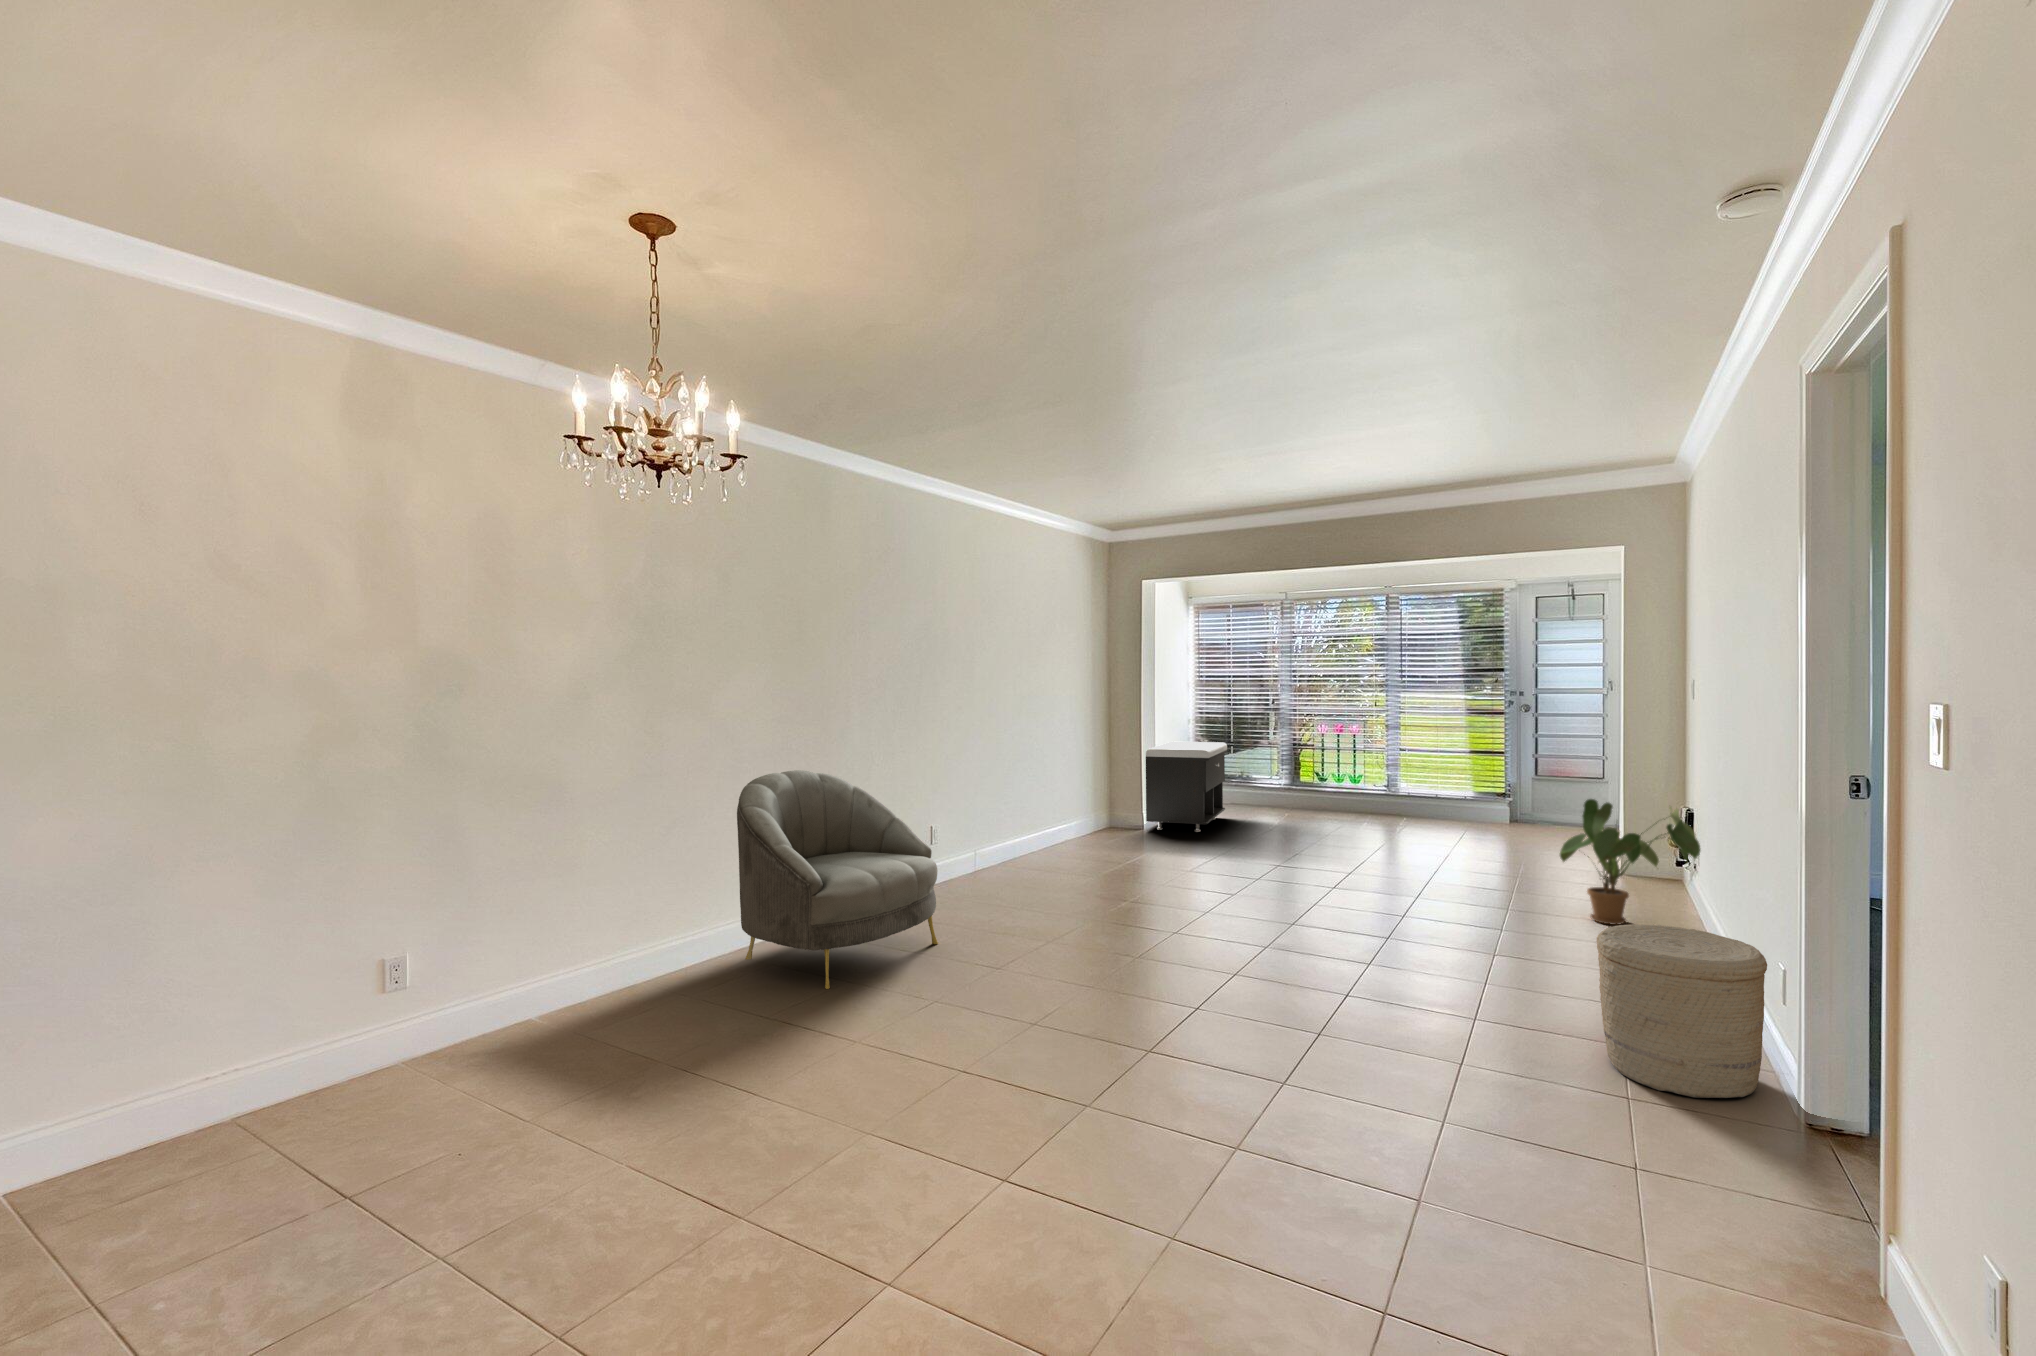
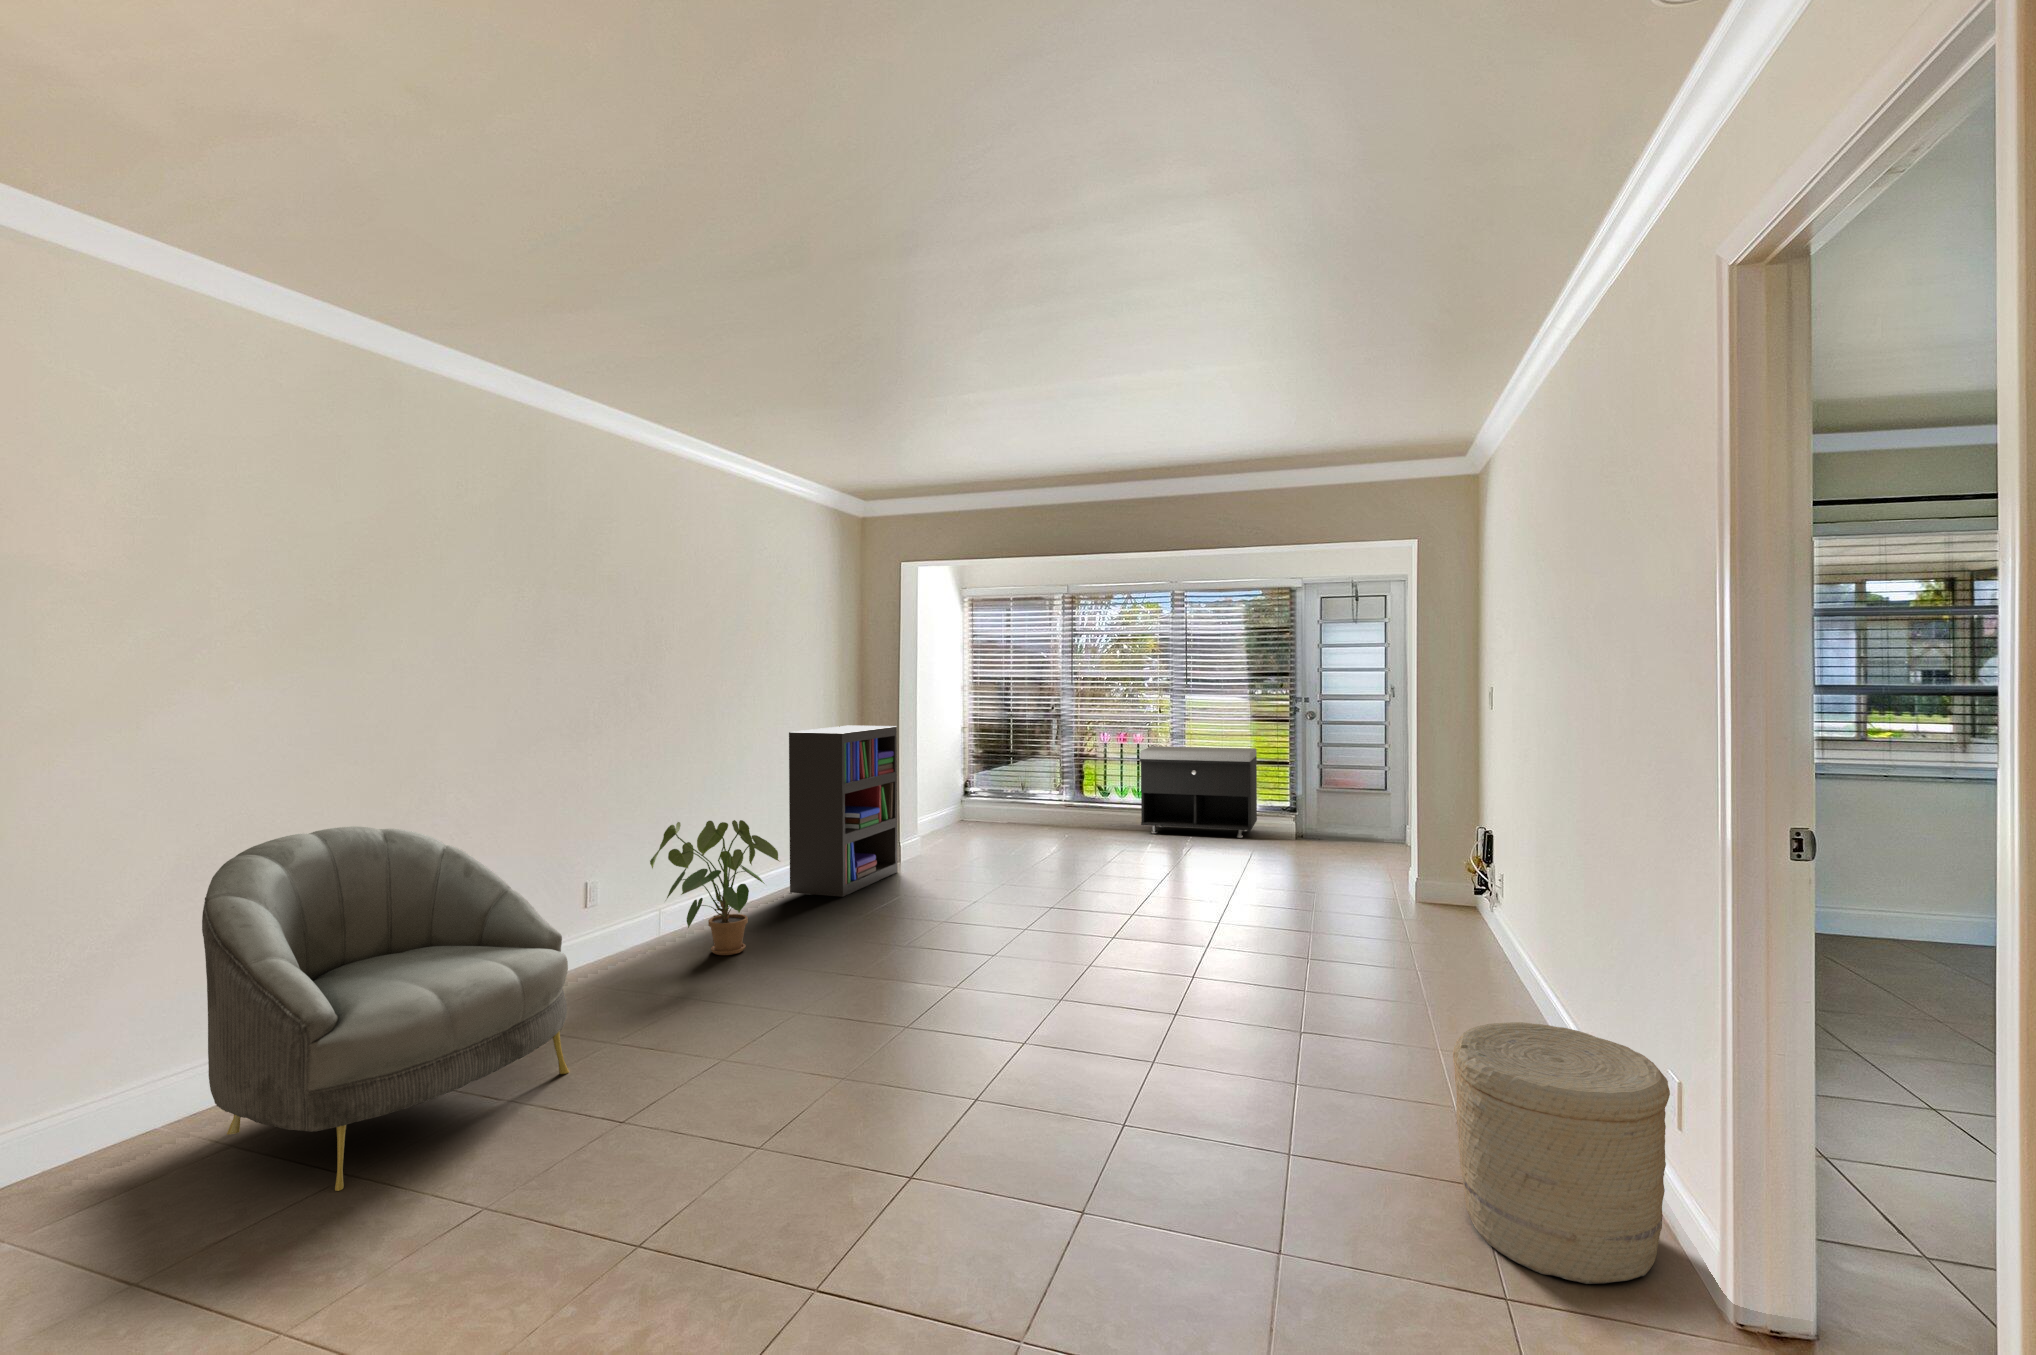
bookshelf: none [1055,714,1141,852] -> present [789,725,898,897]
storage bench: present [1146,741,1227,832] -> present [1140,746,1257,838]
house plant: present [1560,799,1700,925] -> present [650,820,779,955]

